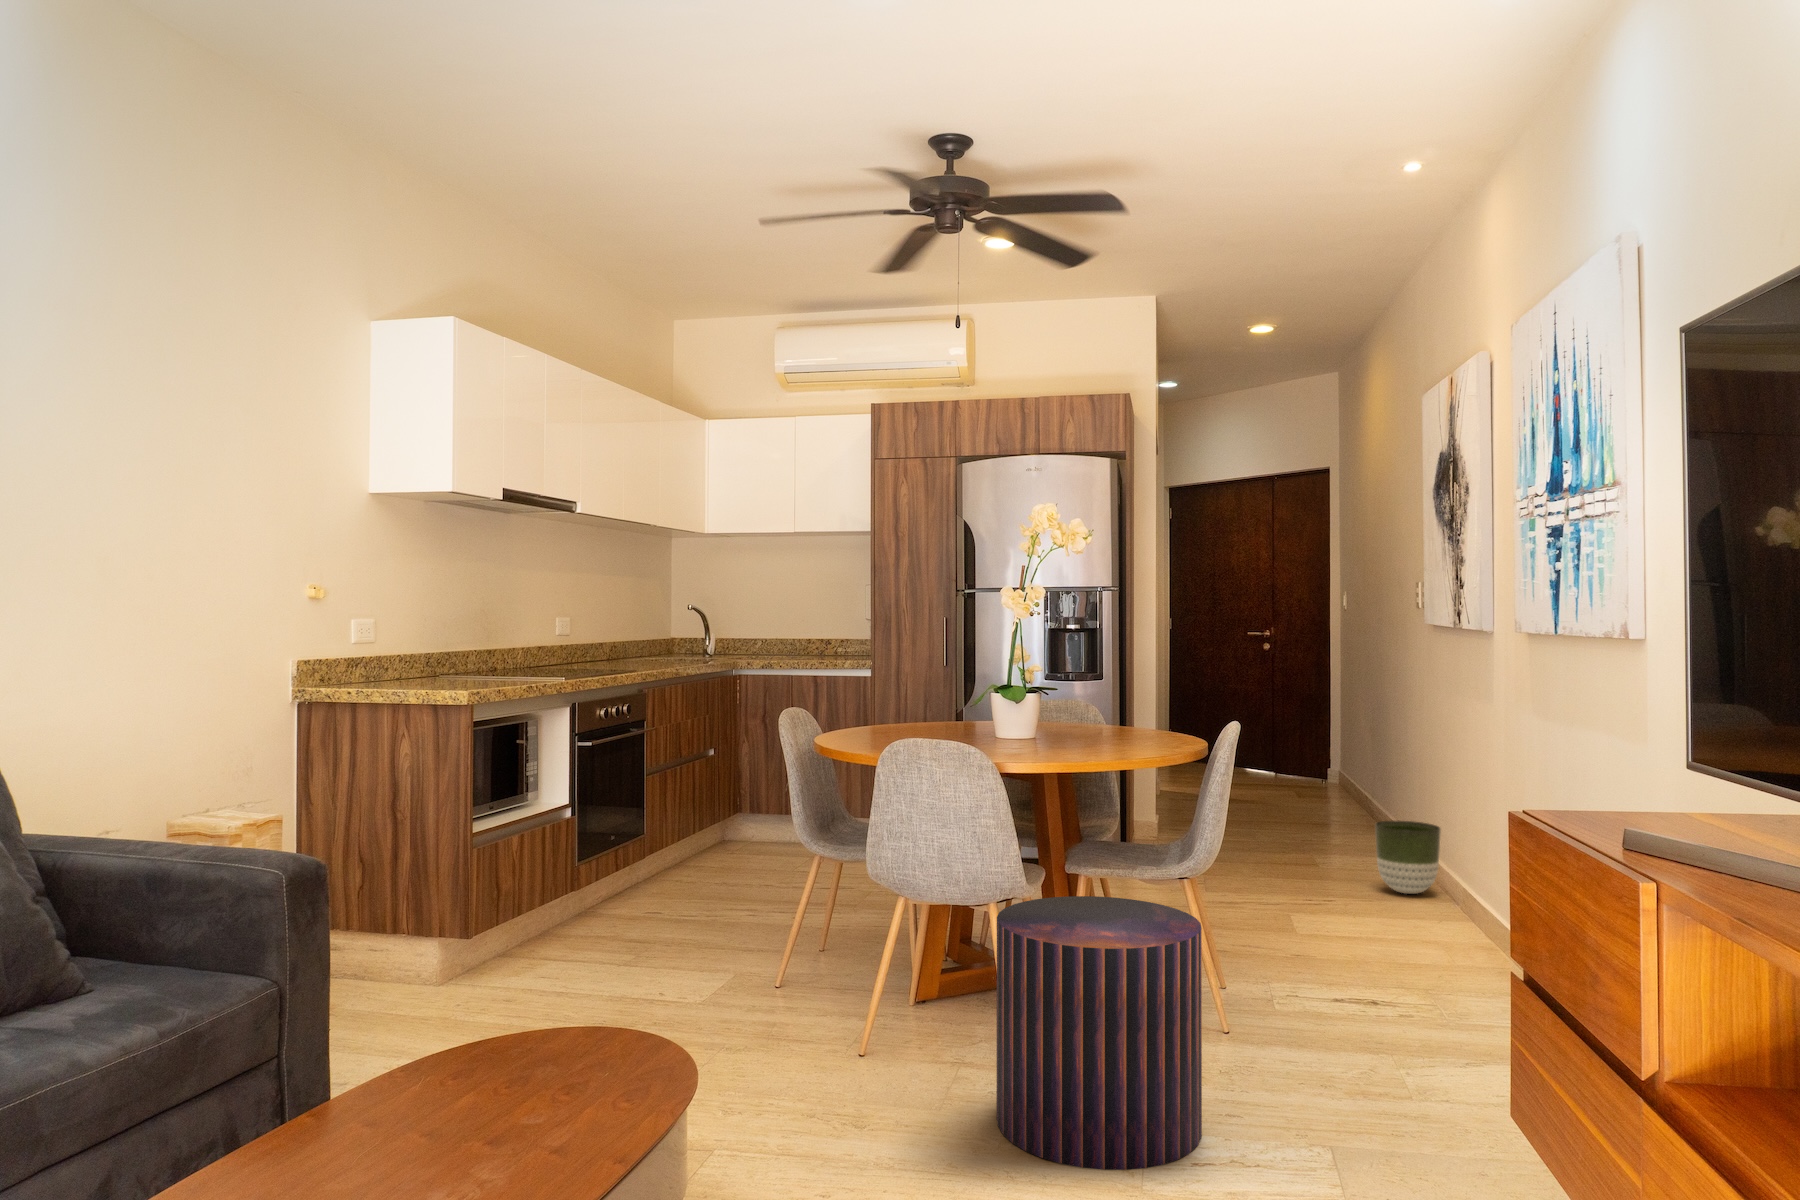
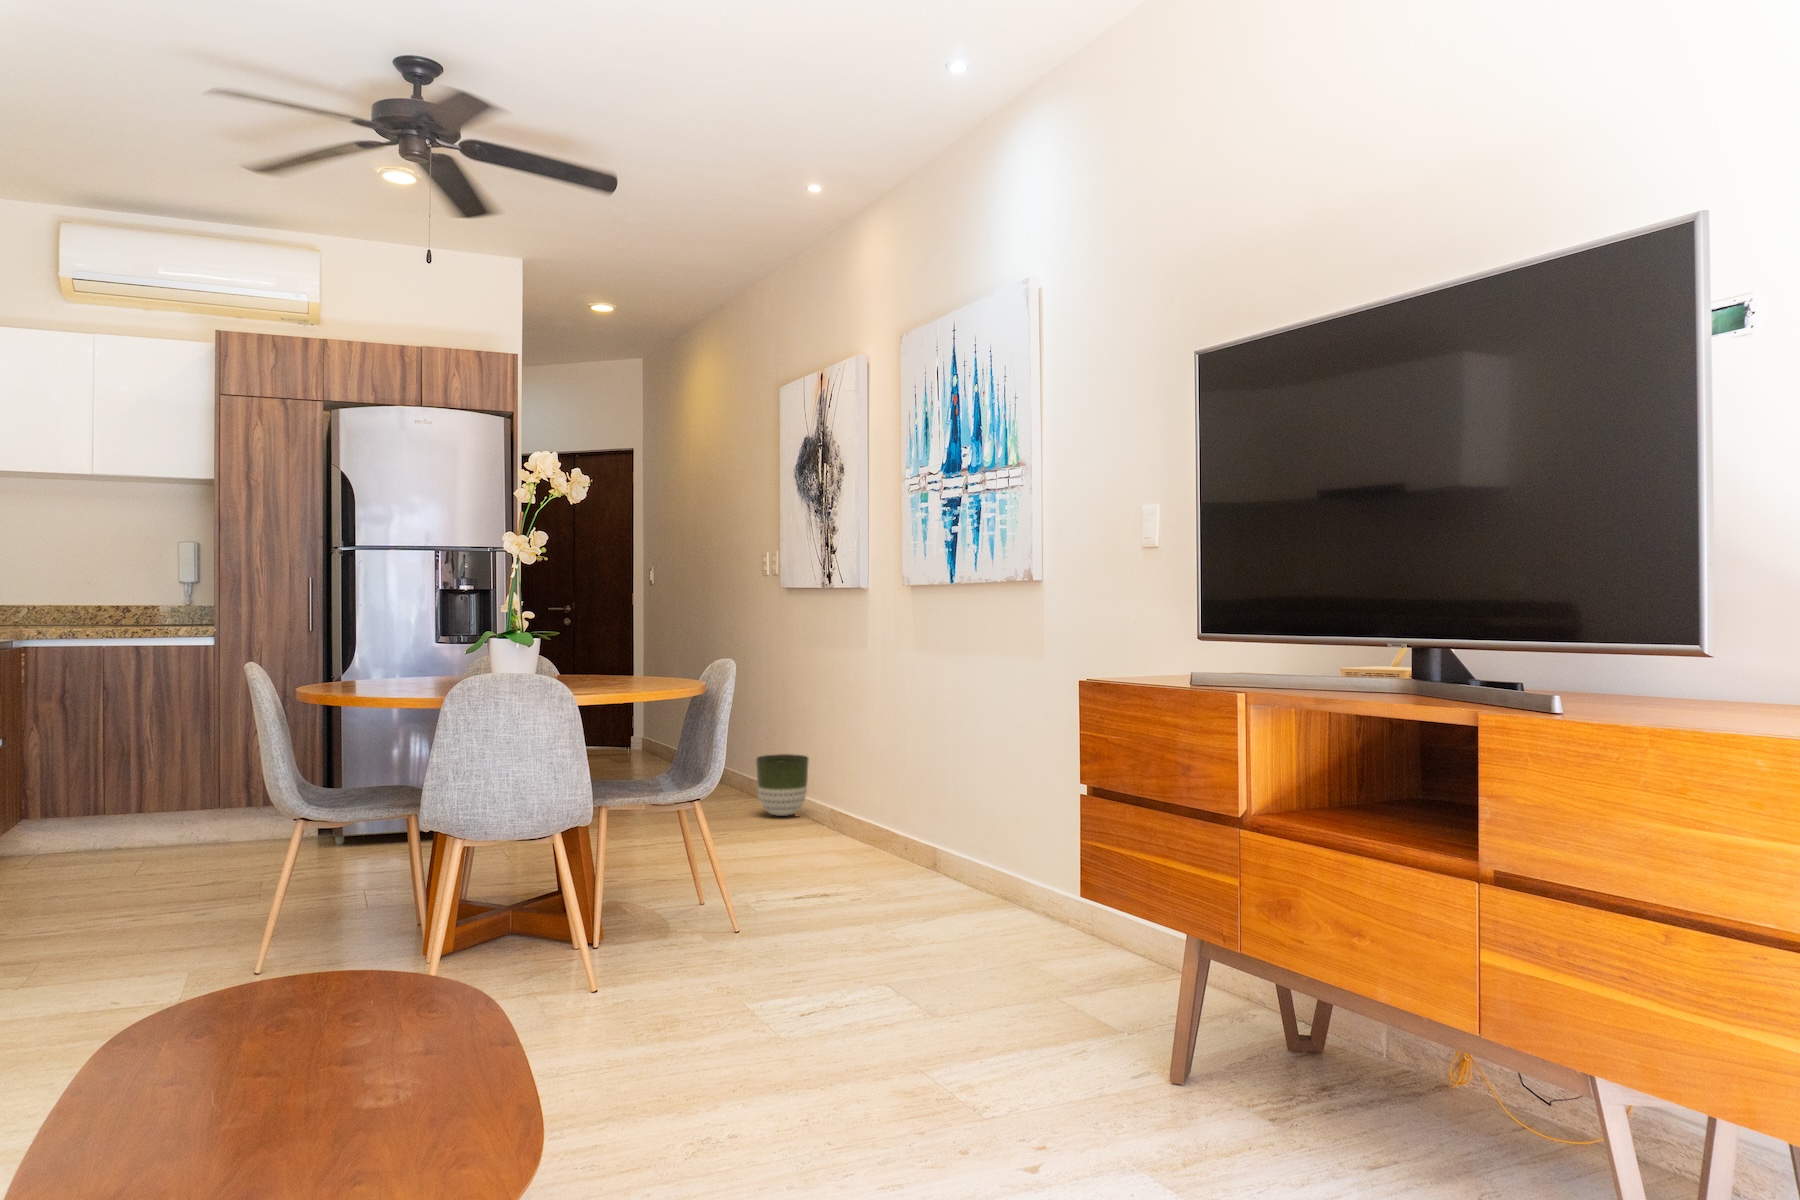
pouf: present [996,896,1202,1170] -> none [607,816,796,1055]

